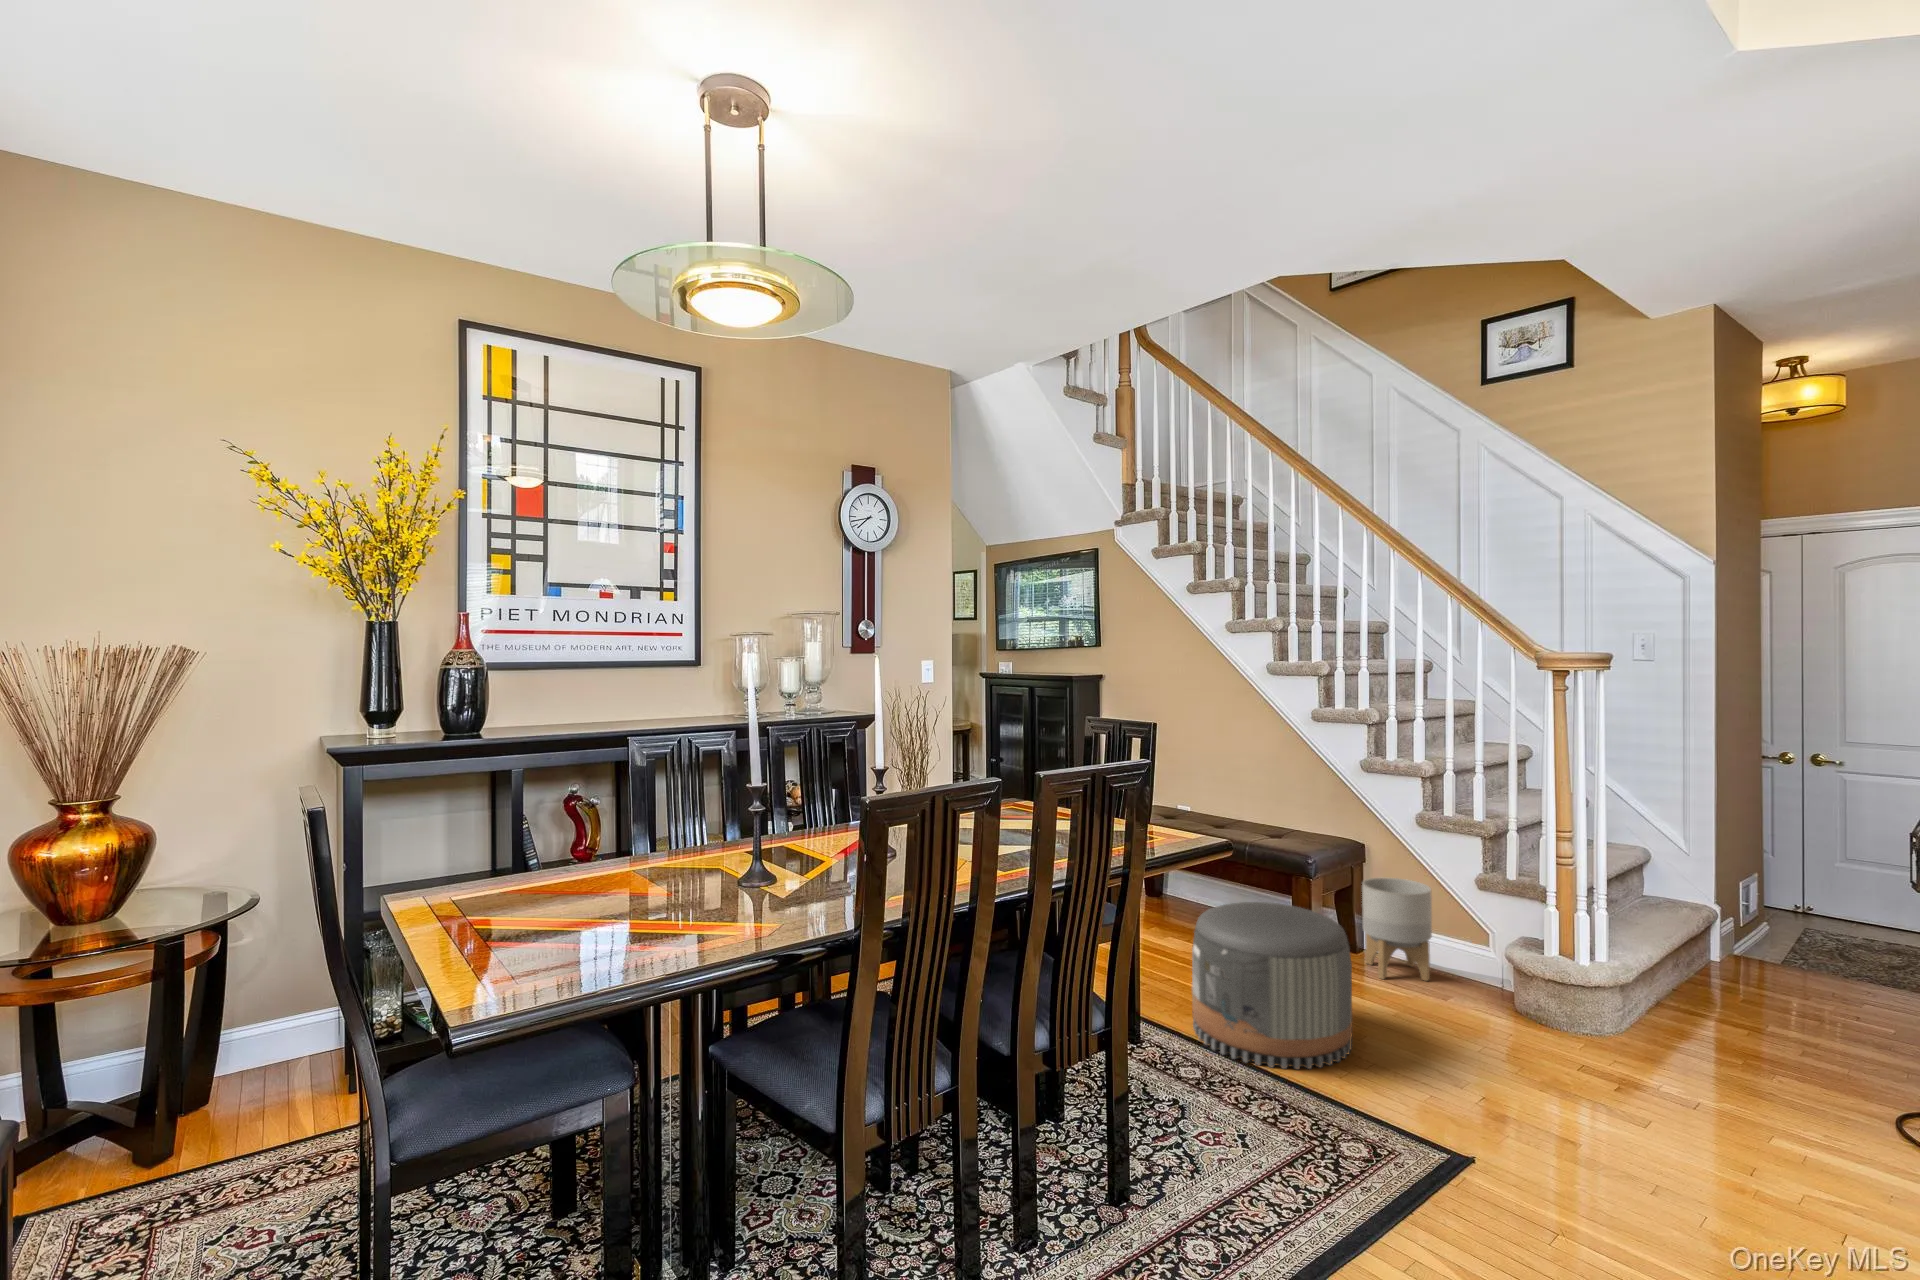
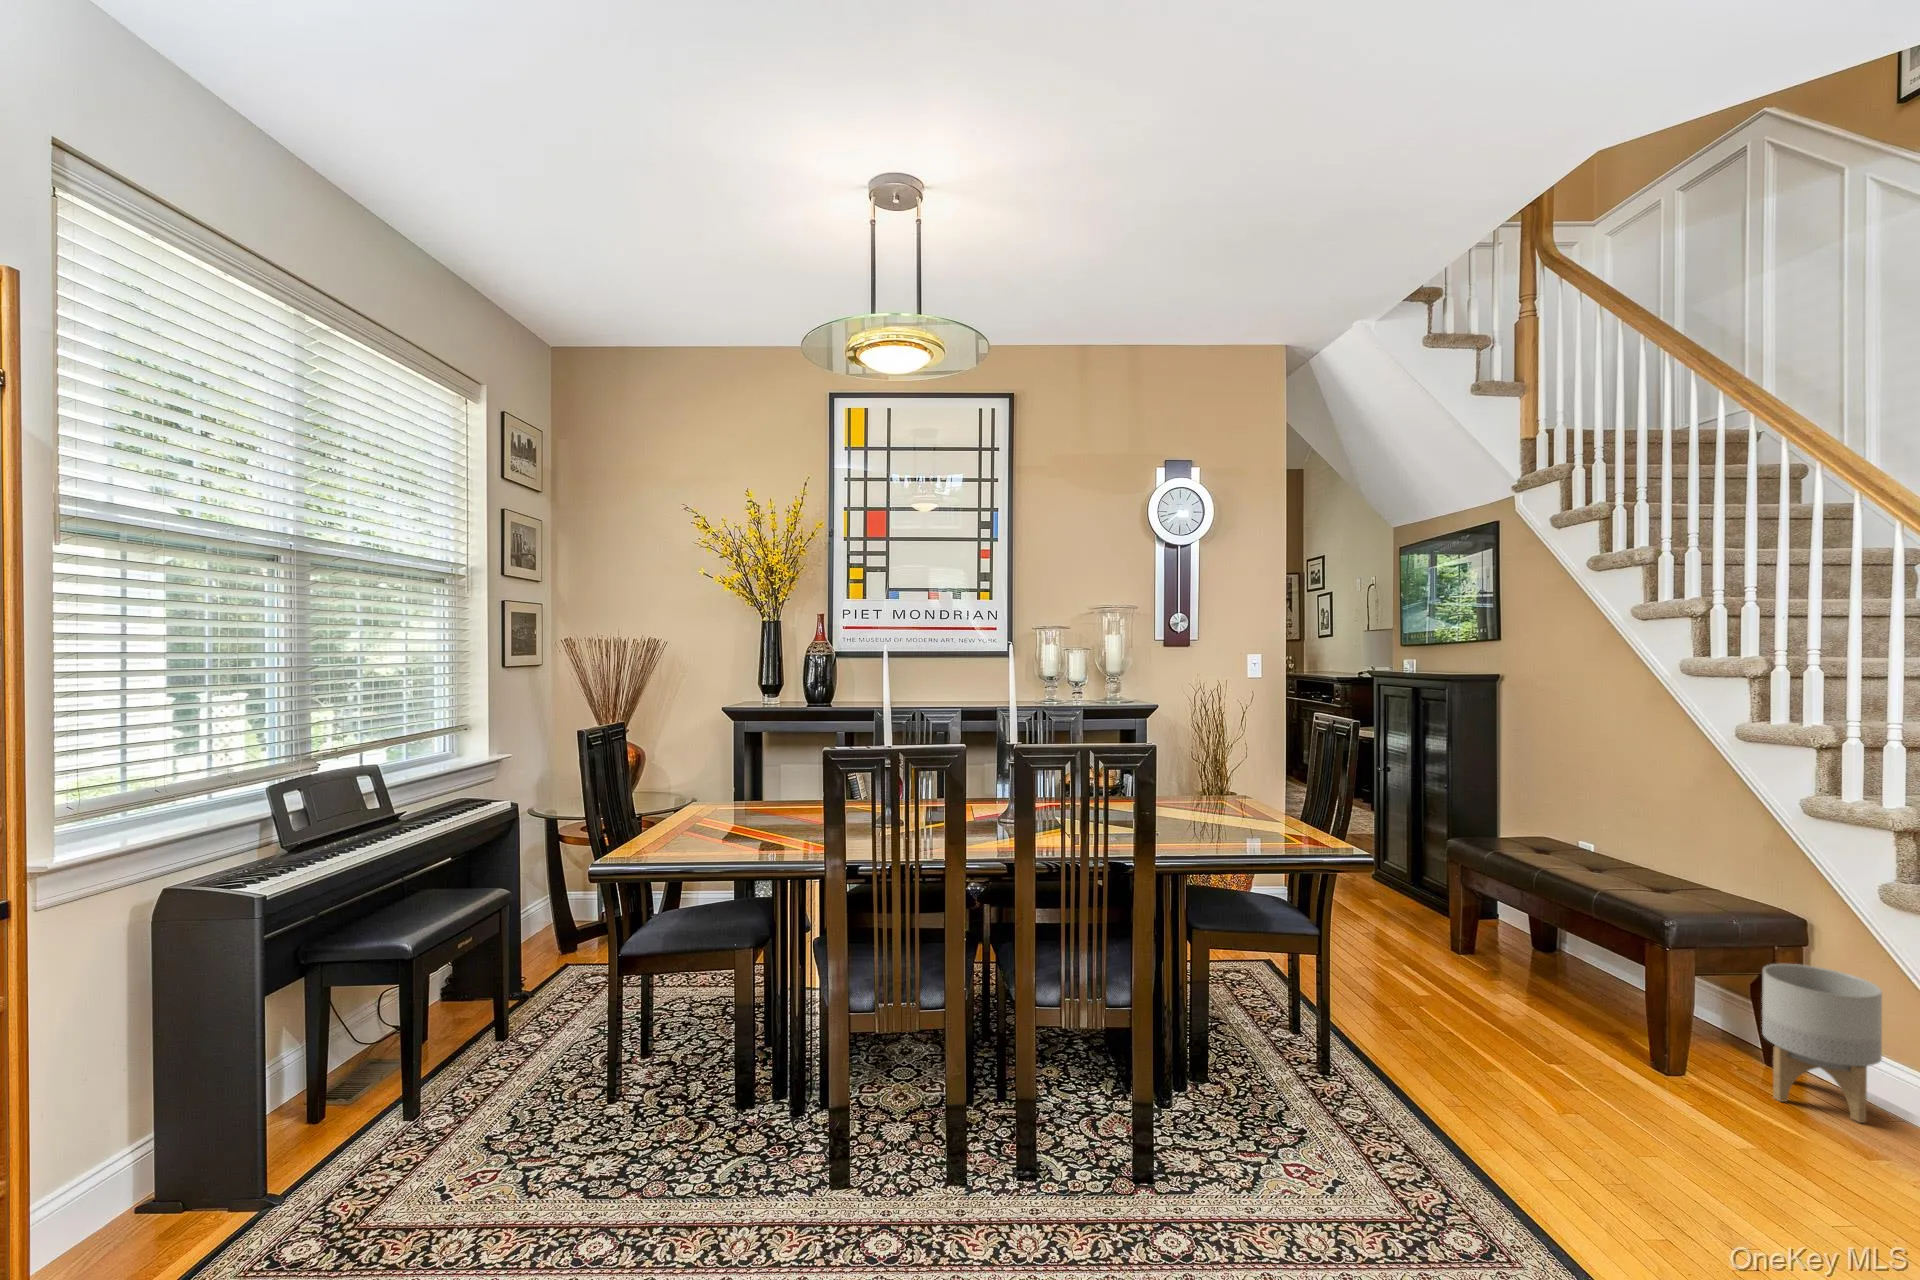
pouf: present [1192,902,1352,1069] -> none [1407,947,1618,1159]

